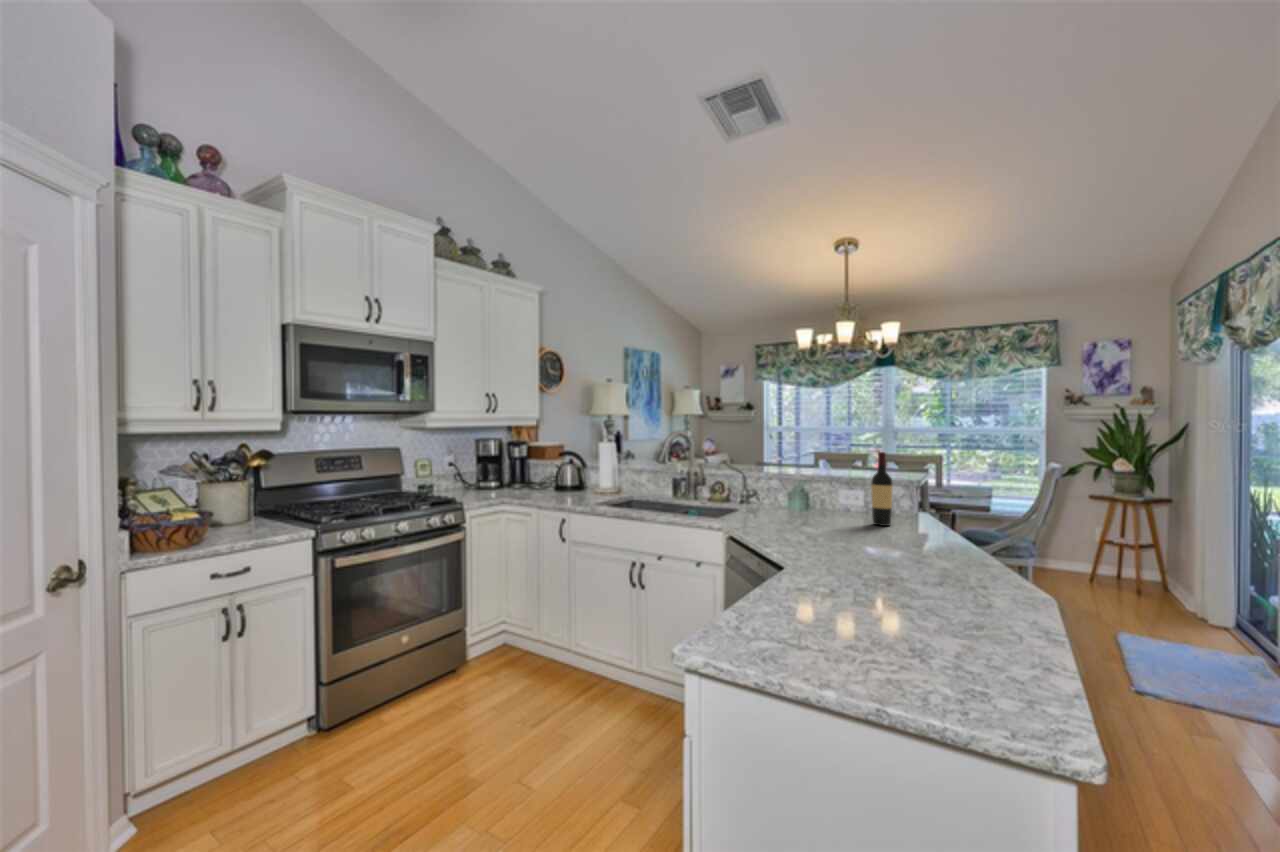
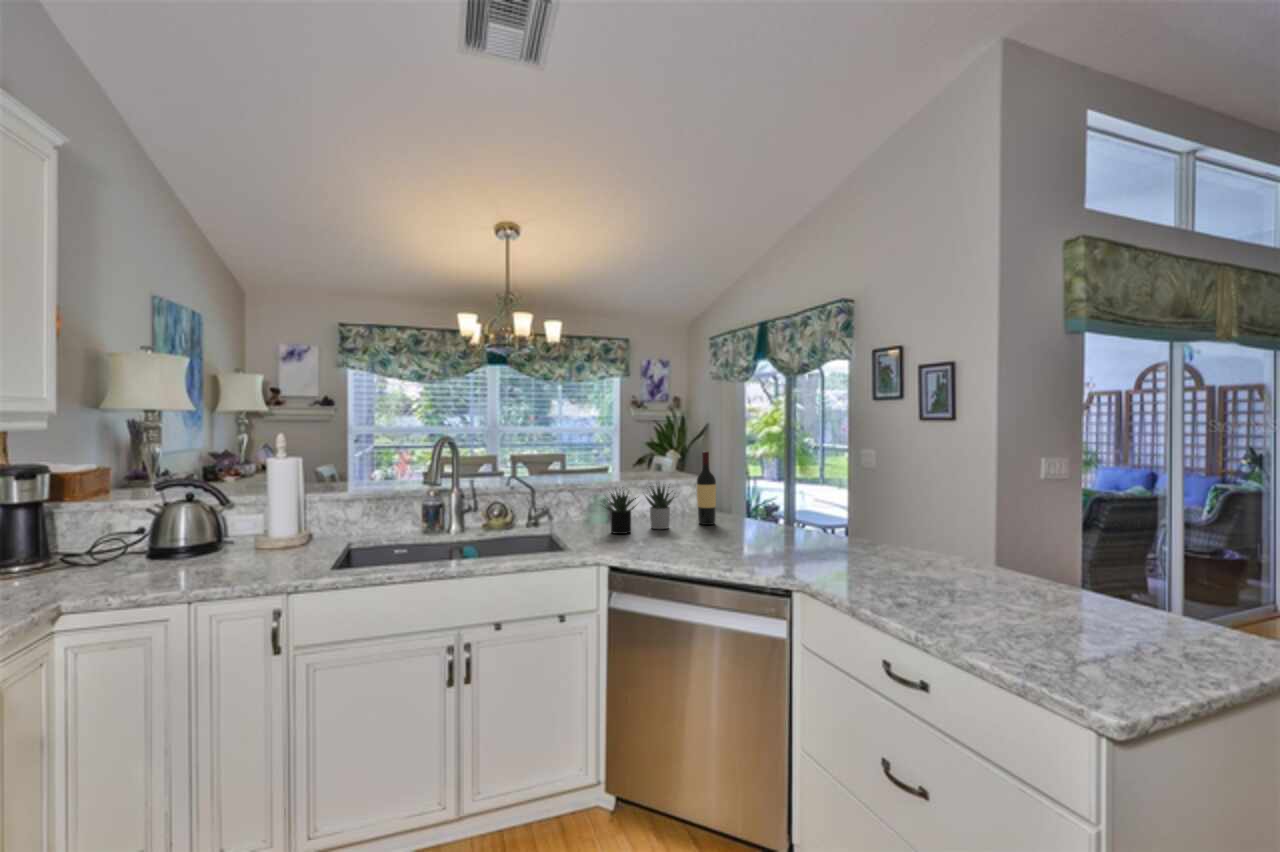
succulent plant: none [770,475,851,521] -> present [606,486,674,534]

